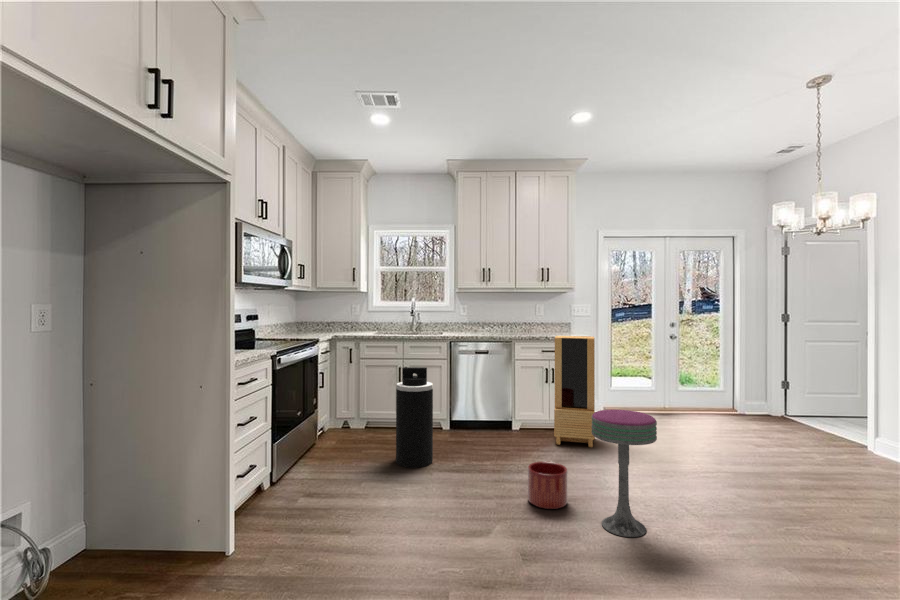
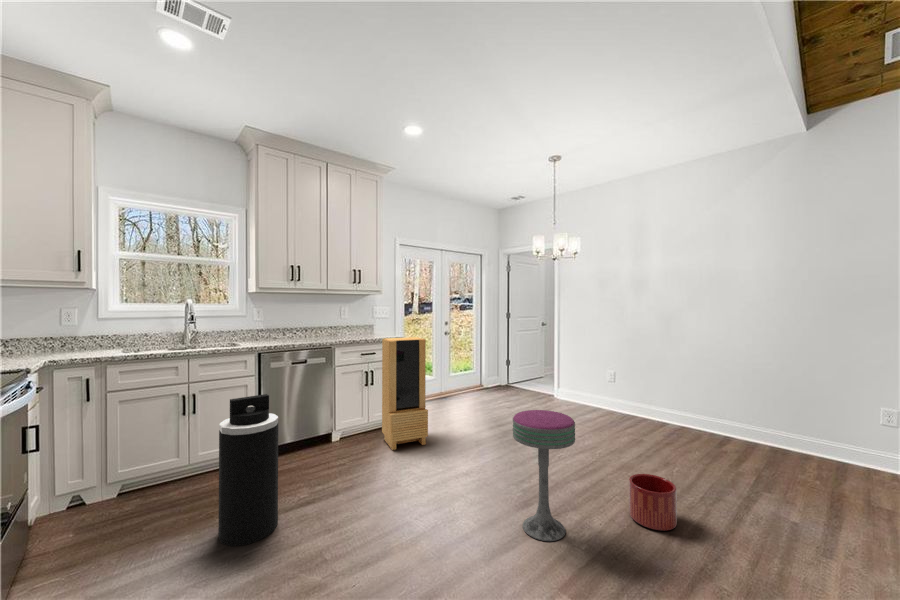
planter: present [528,461,567,509] -> present [629,474,677,531]

